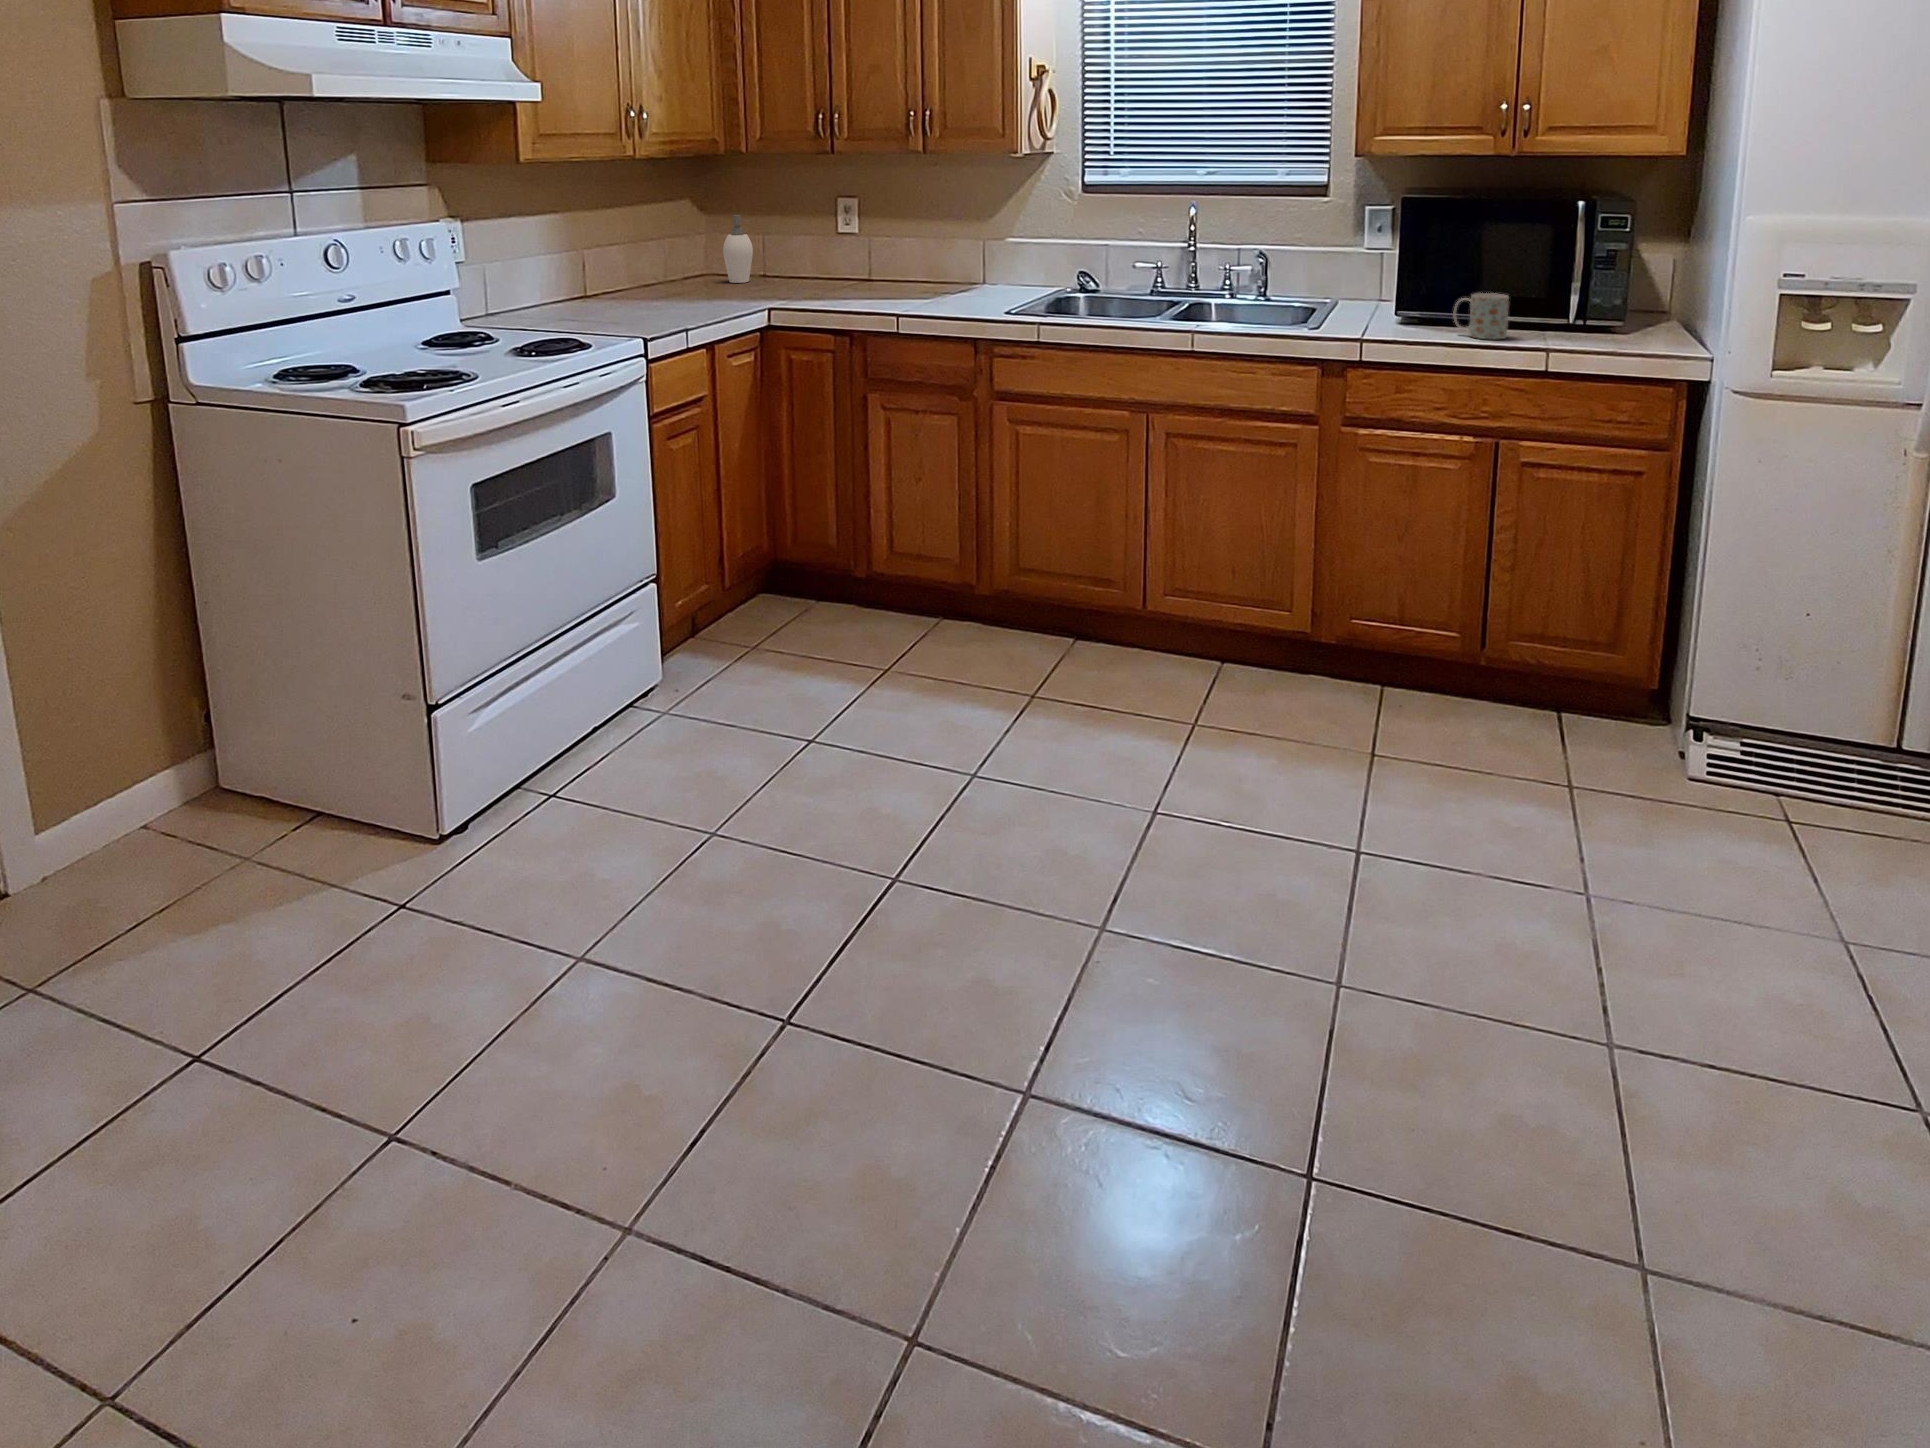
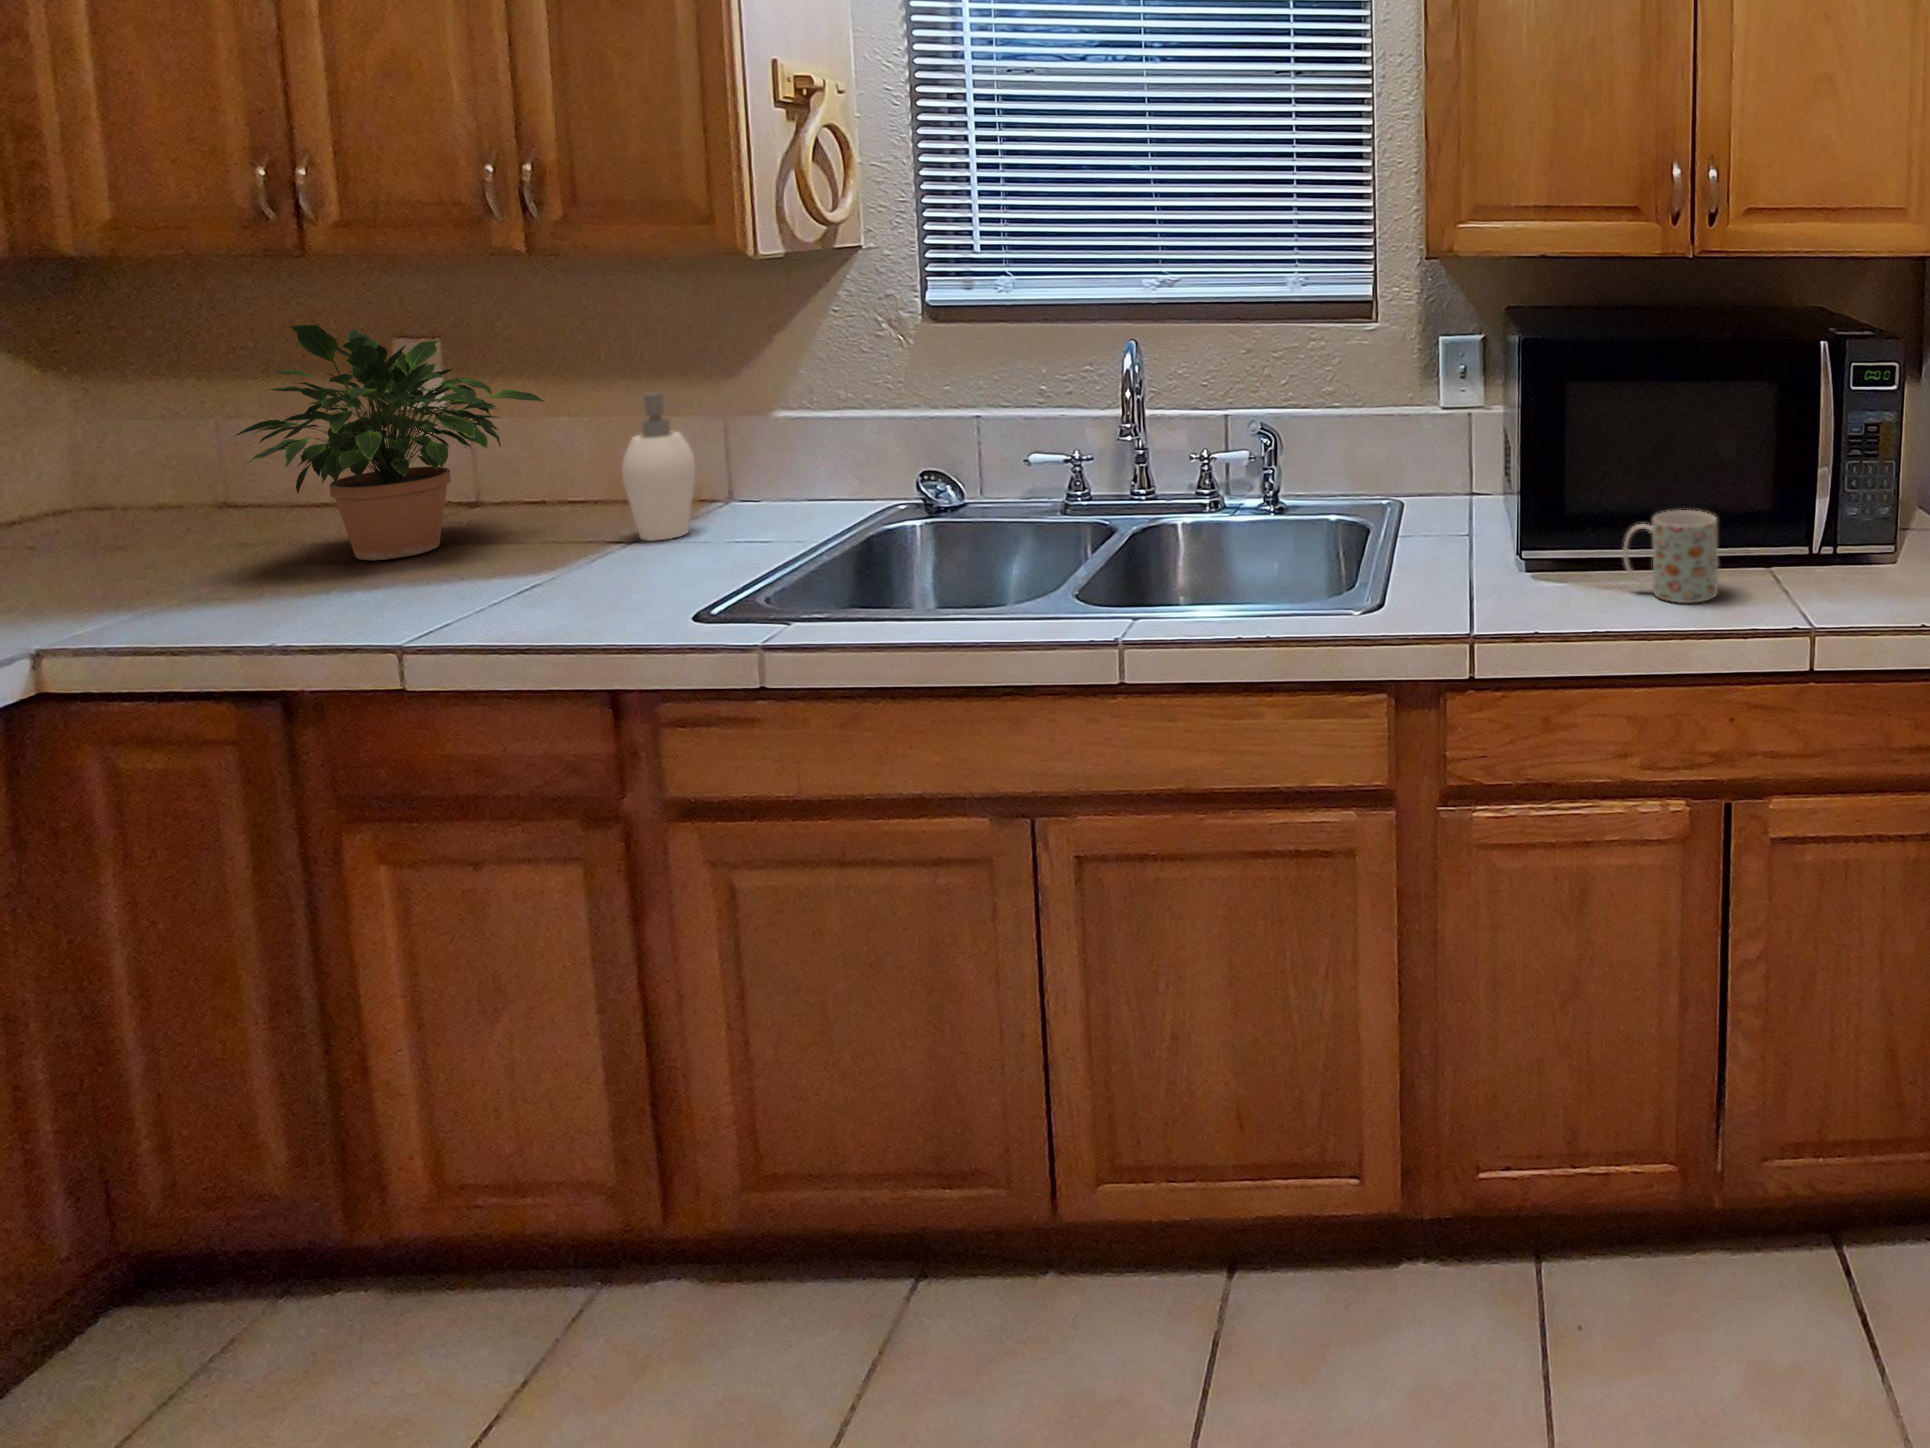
potted plant: none [793,177,910,289] -> present [232,325,545,560]
soap dispenser: present [723,215,753,283] -> present [622,392,695,541]

